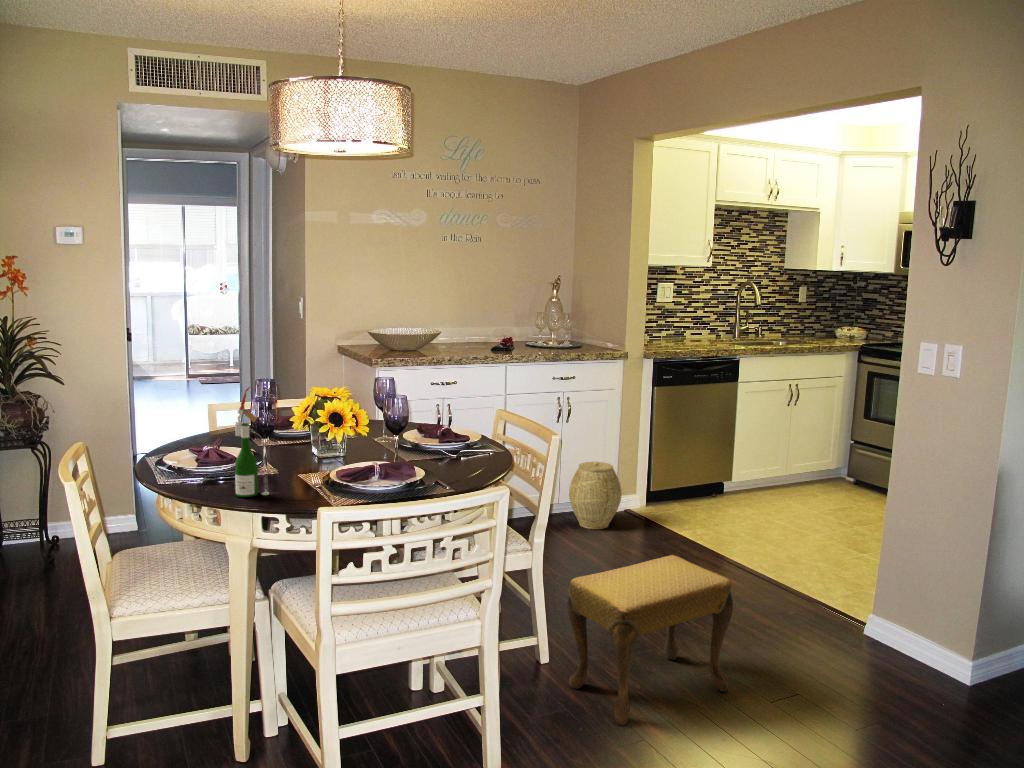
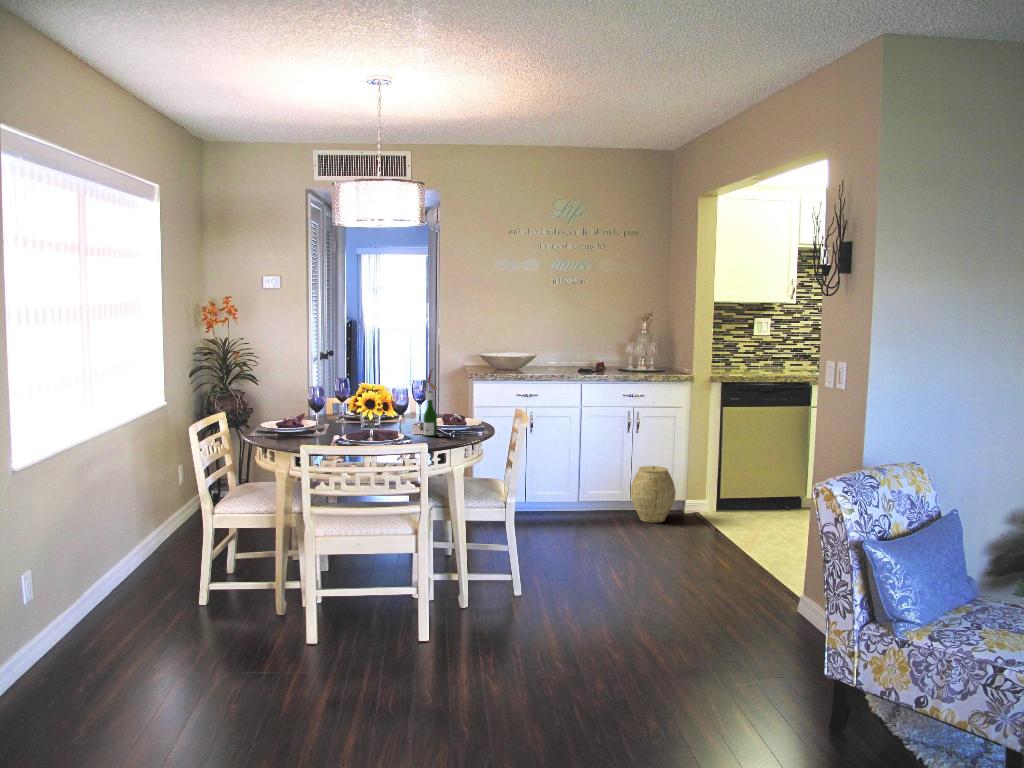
wine bottle: present [235,387,269,497] -> present [424,369,442,436]
footstool: present [567,555,733,726] -> none [510,519,632,632]

